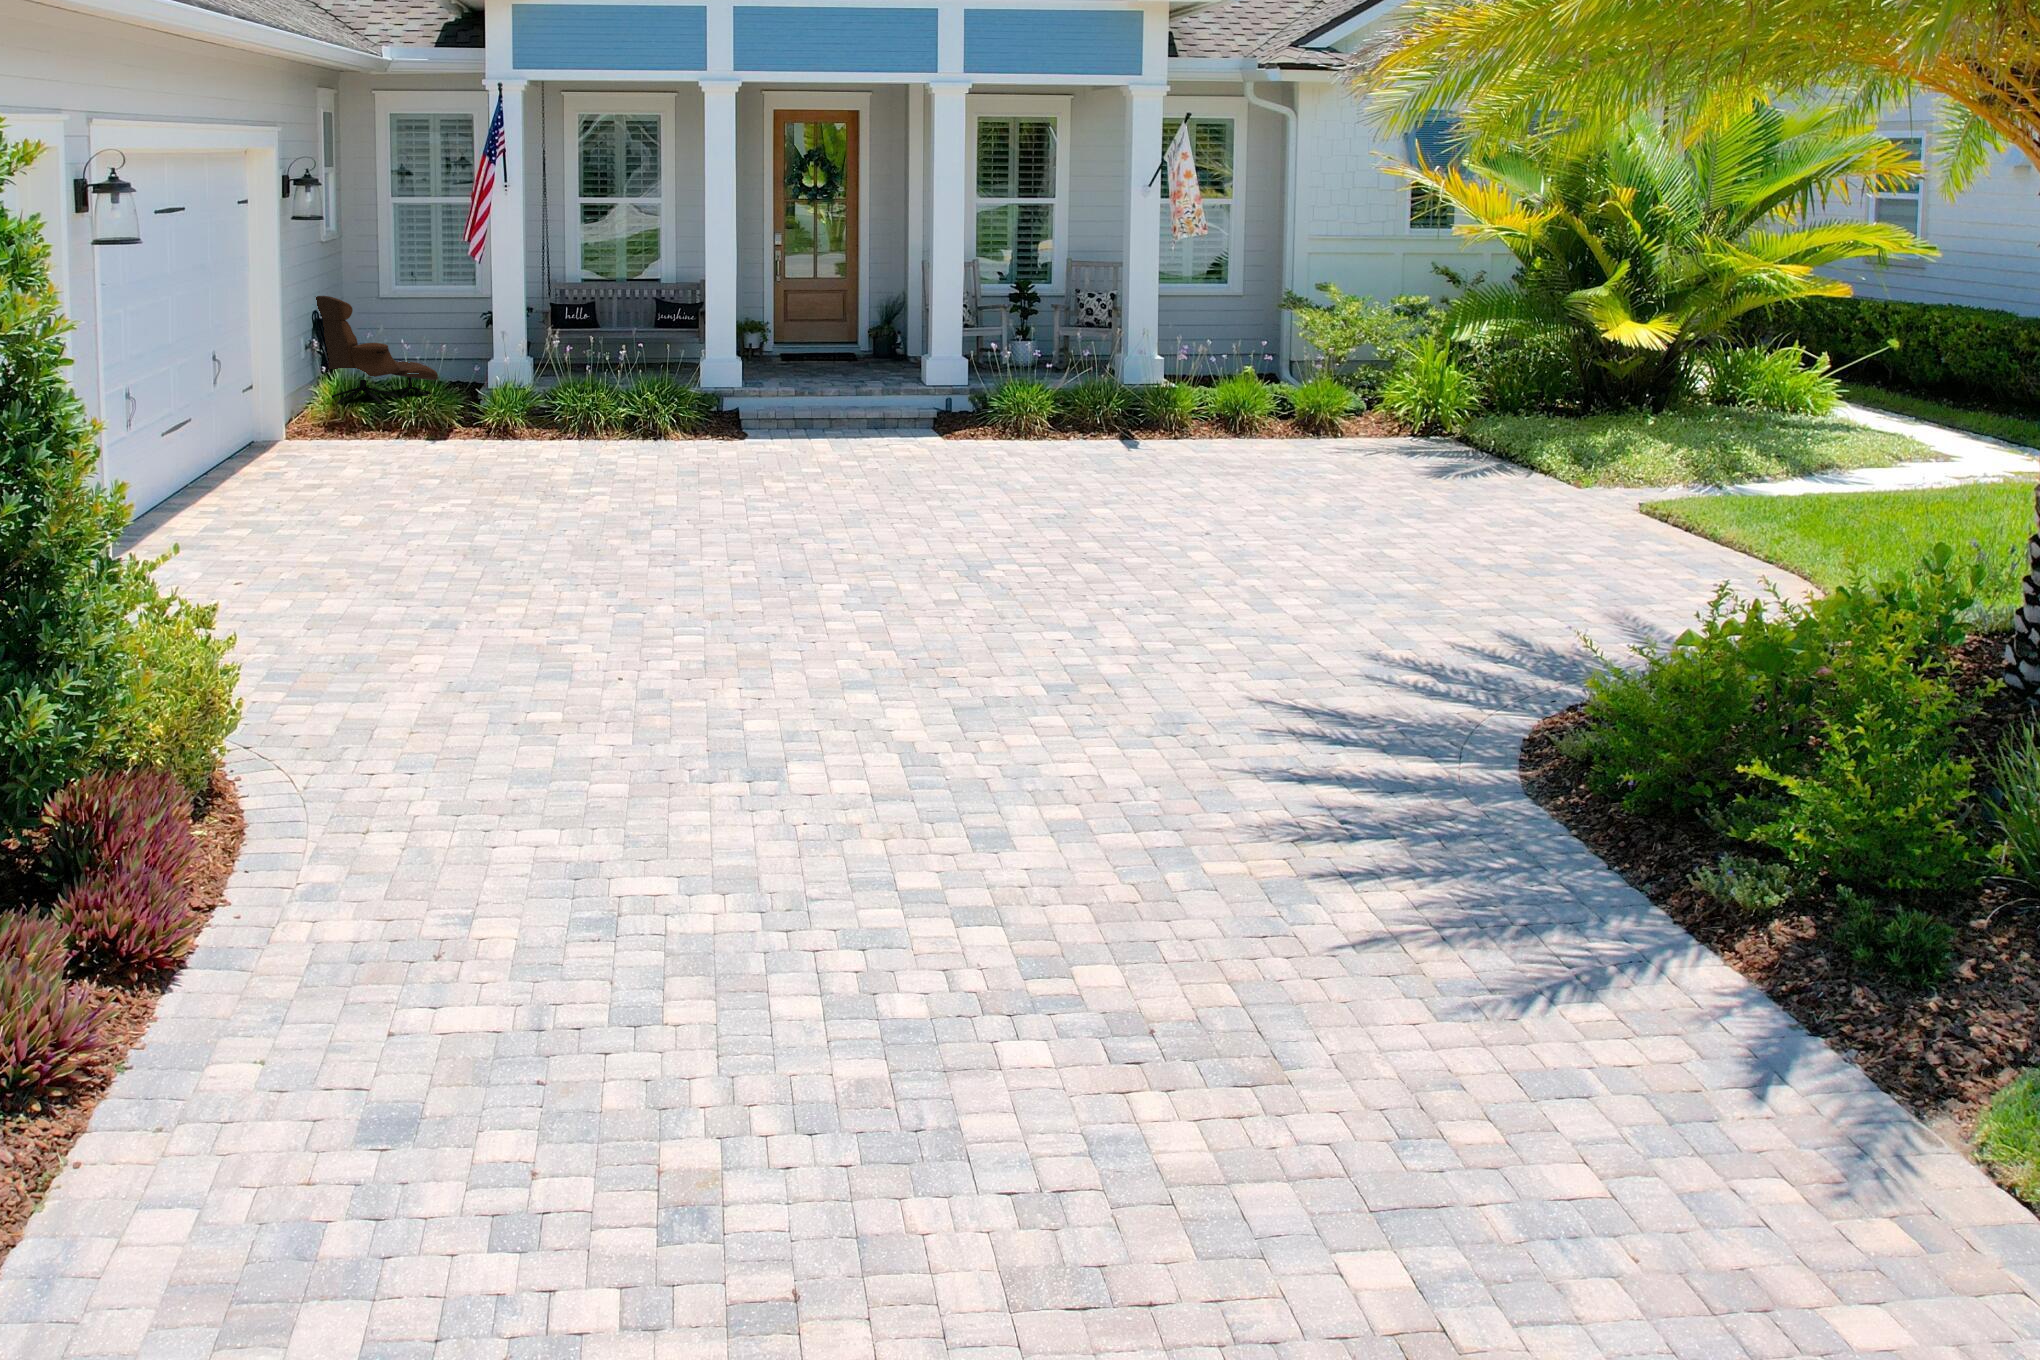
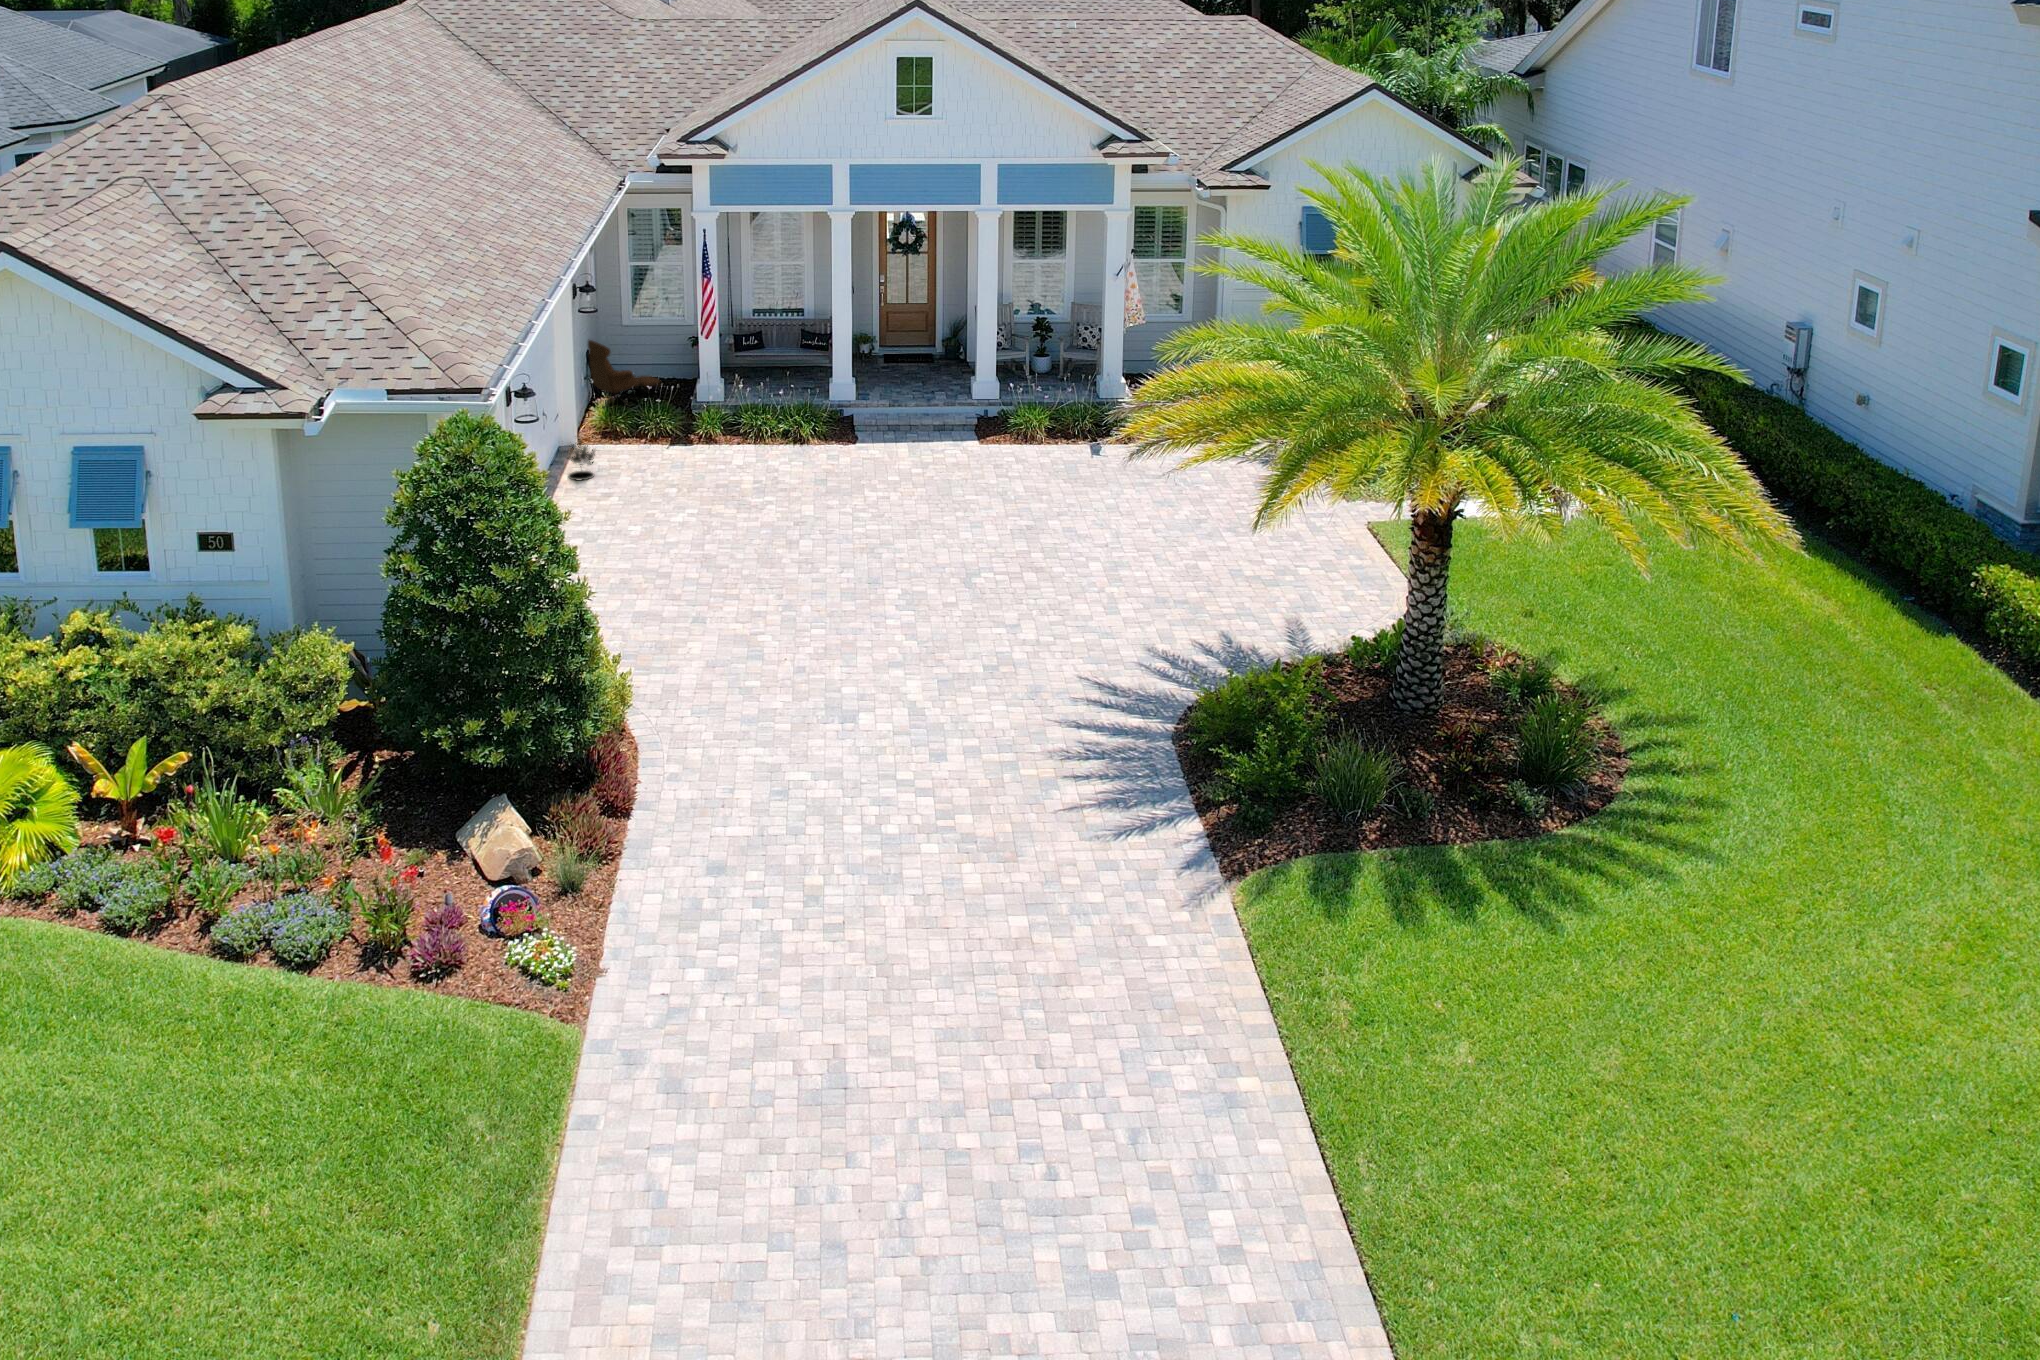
potted tree: none [248,384,305,467] -> present [568,439,595,481]

